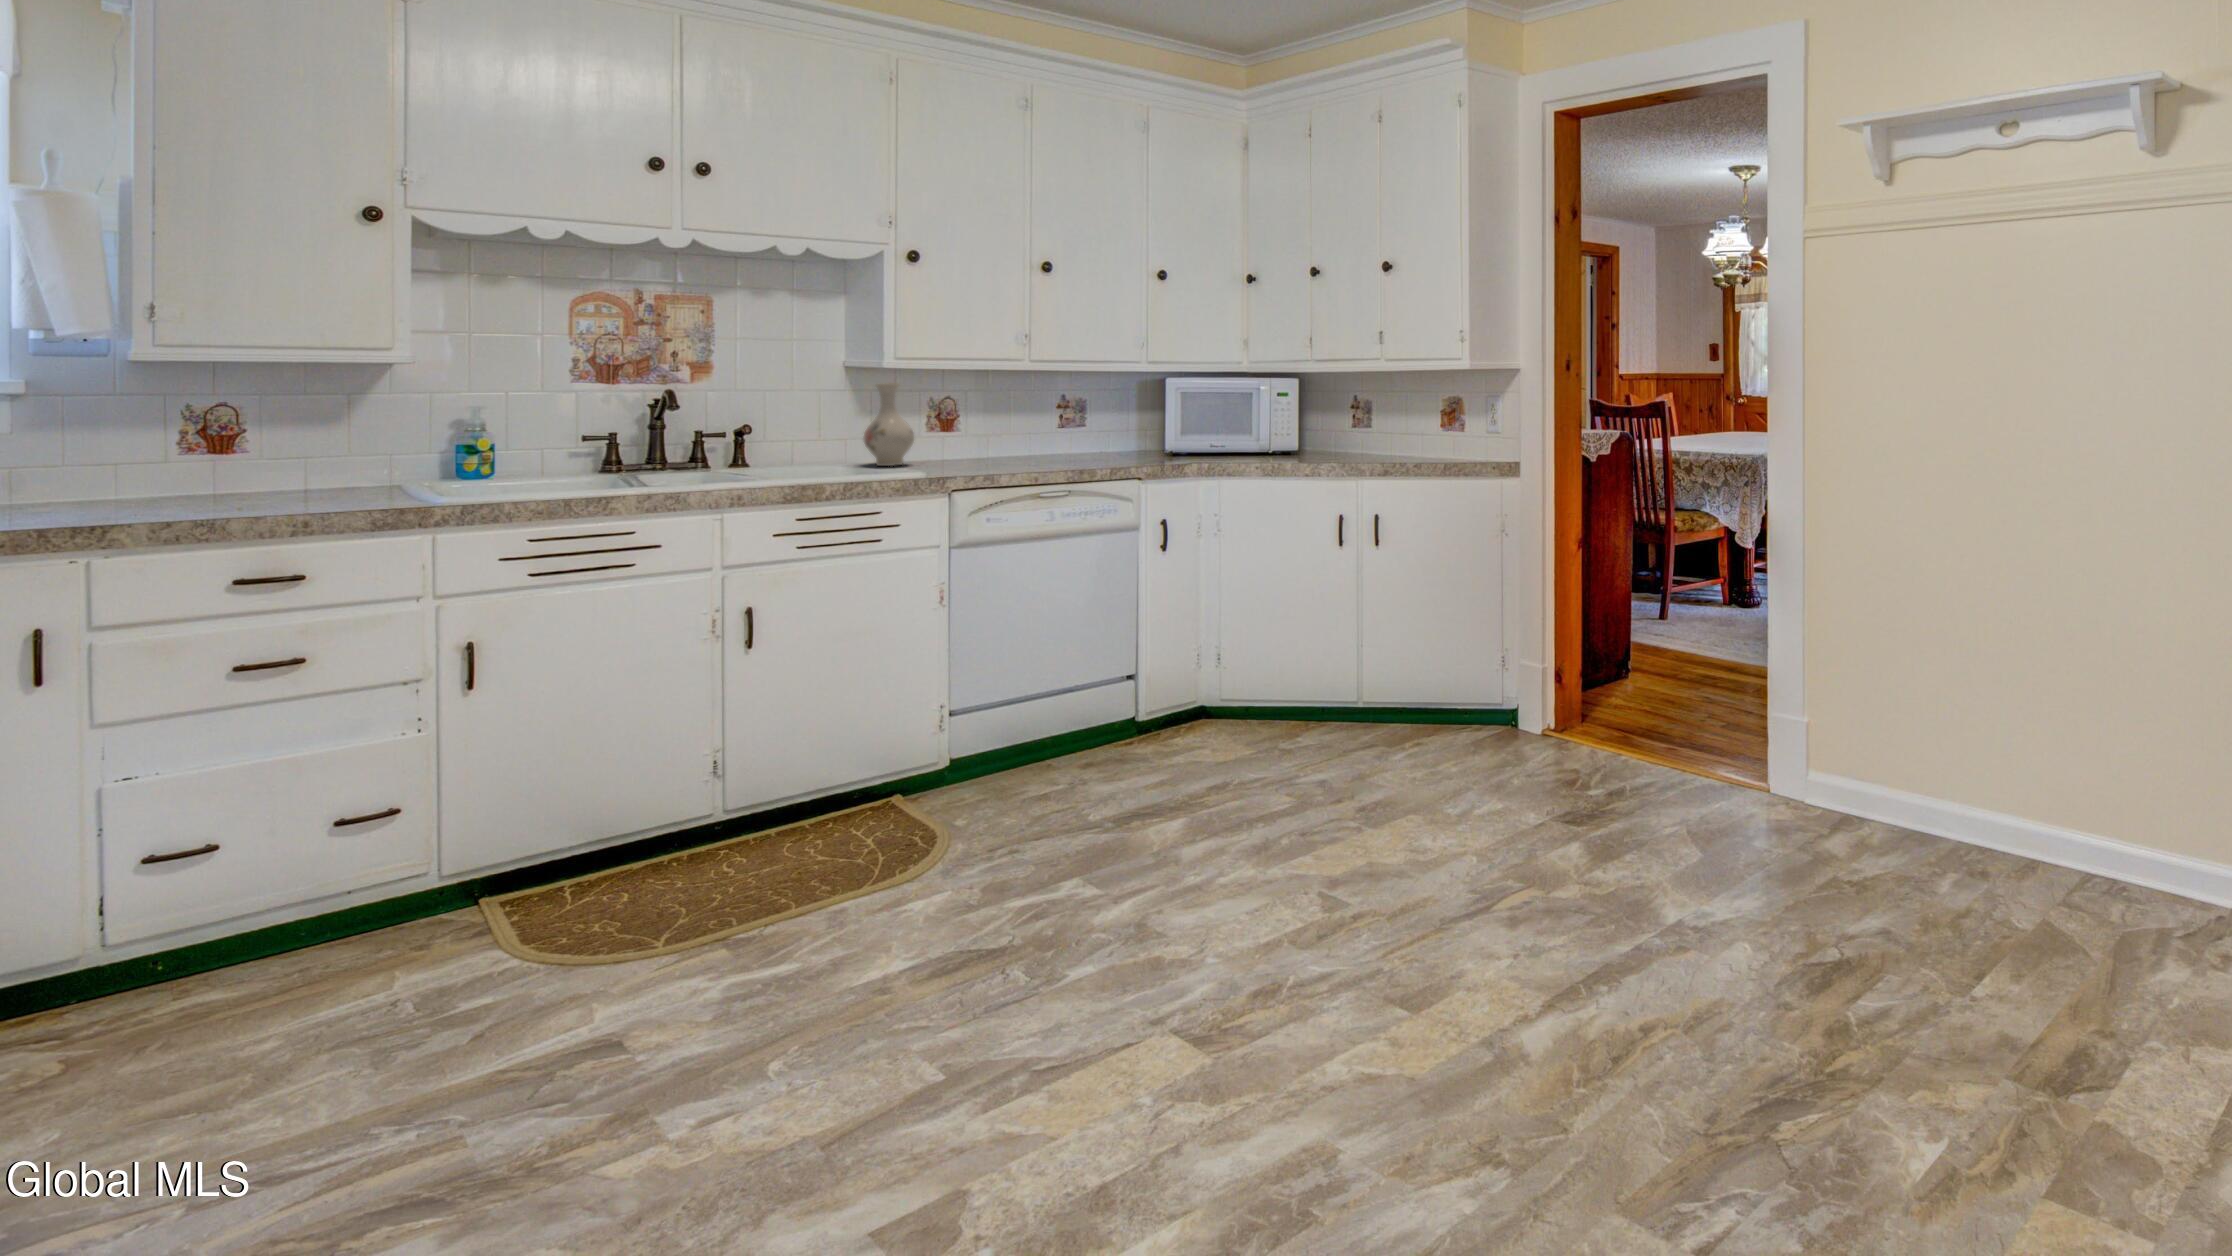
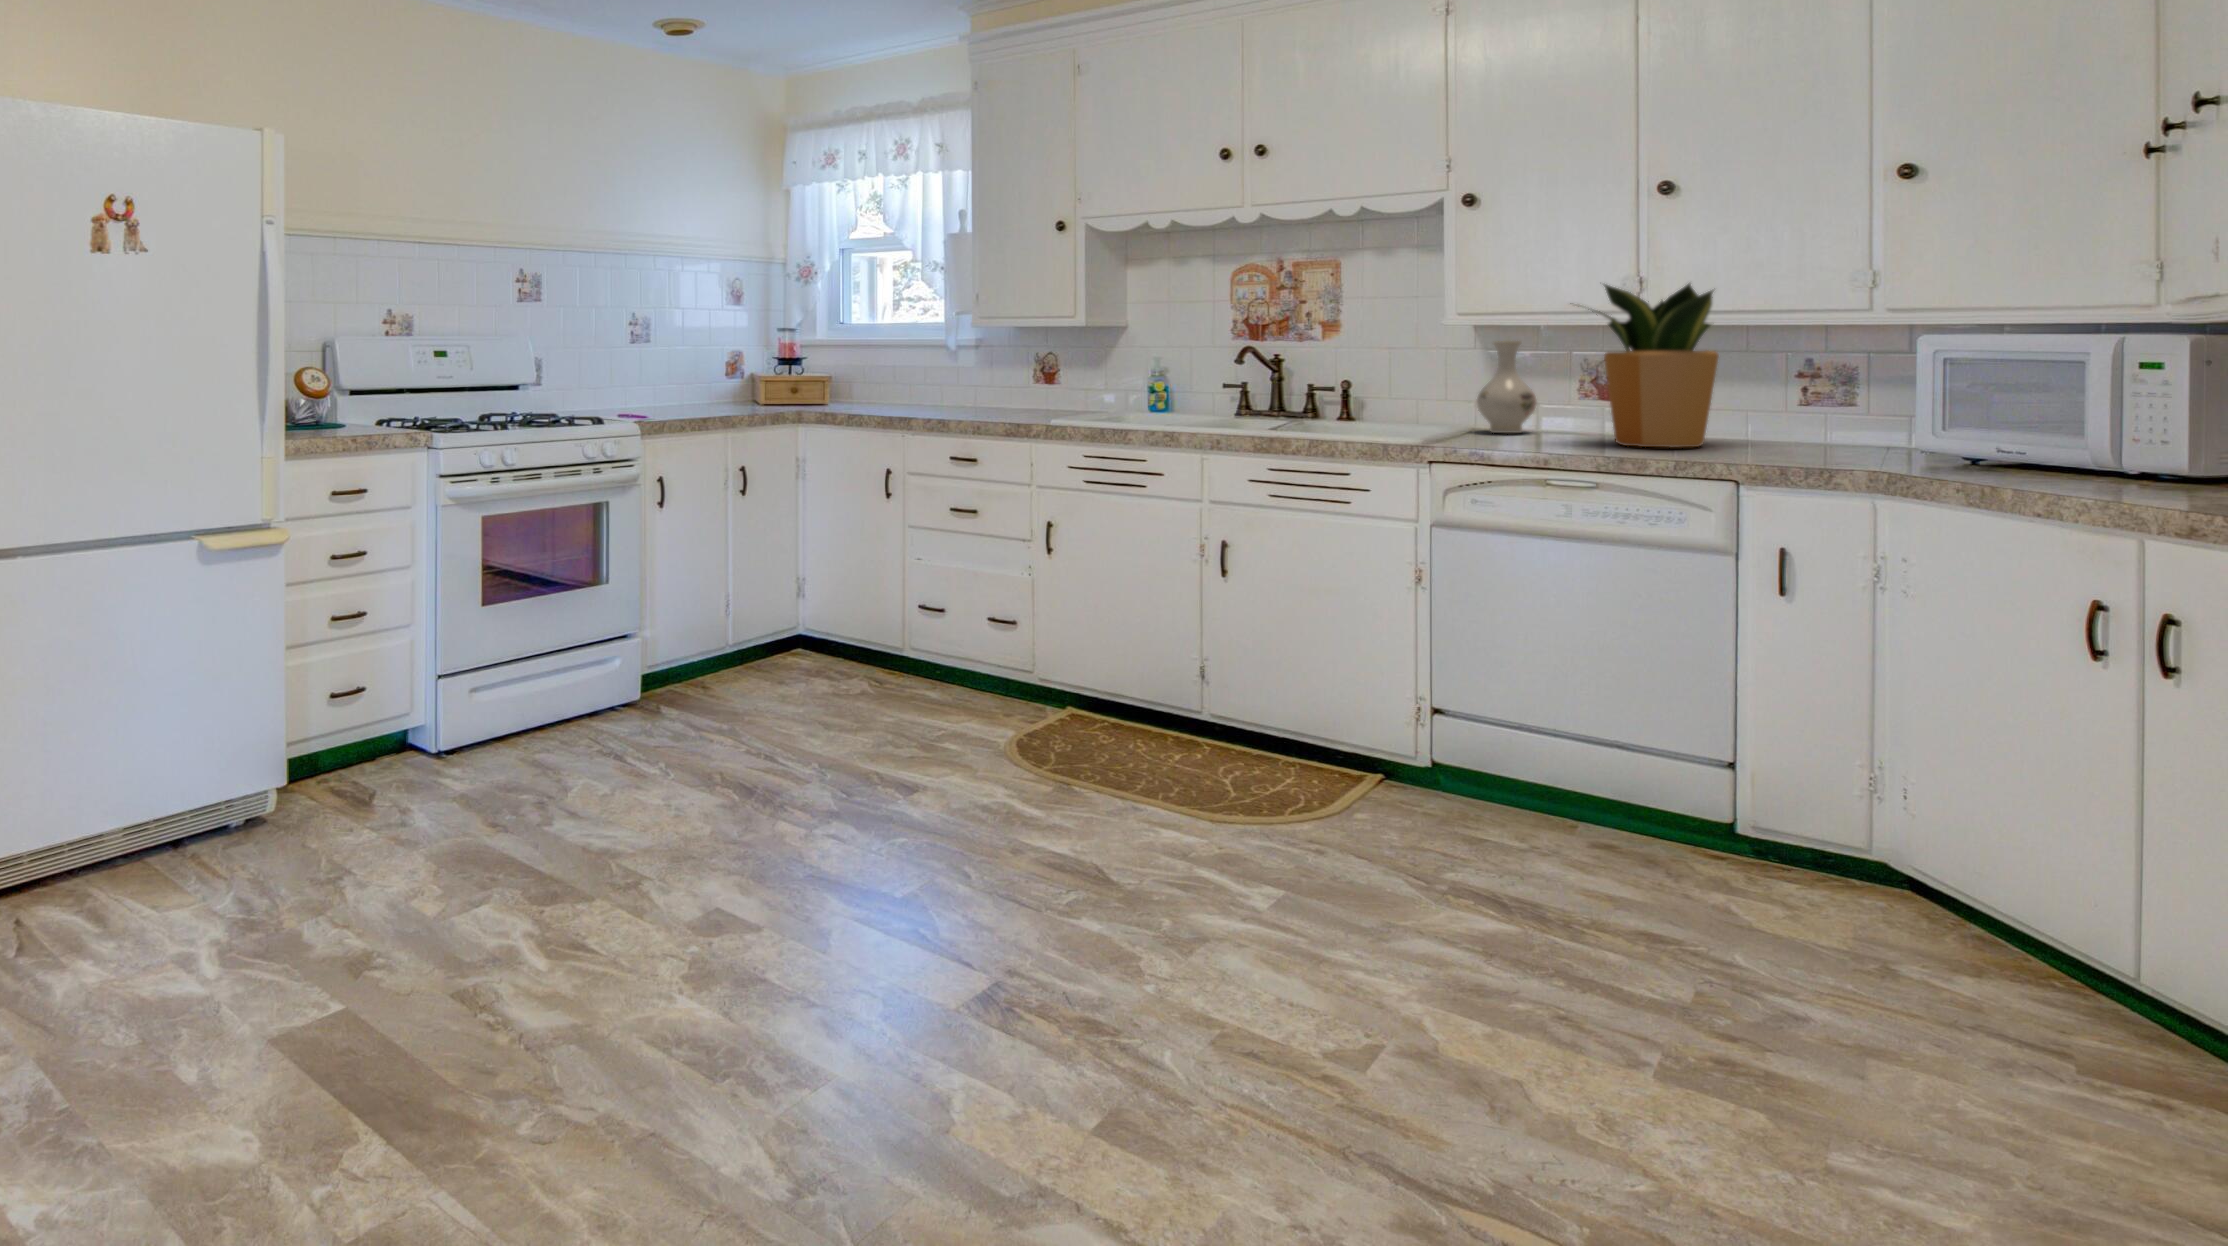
potted plant: none [970,337,1083,465] -> present [1570,283,1719,448]

